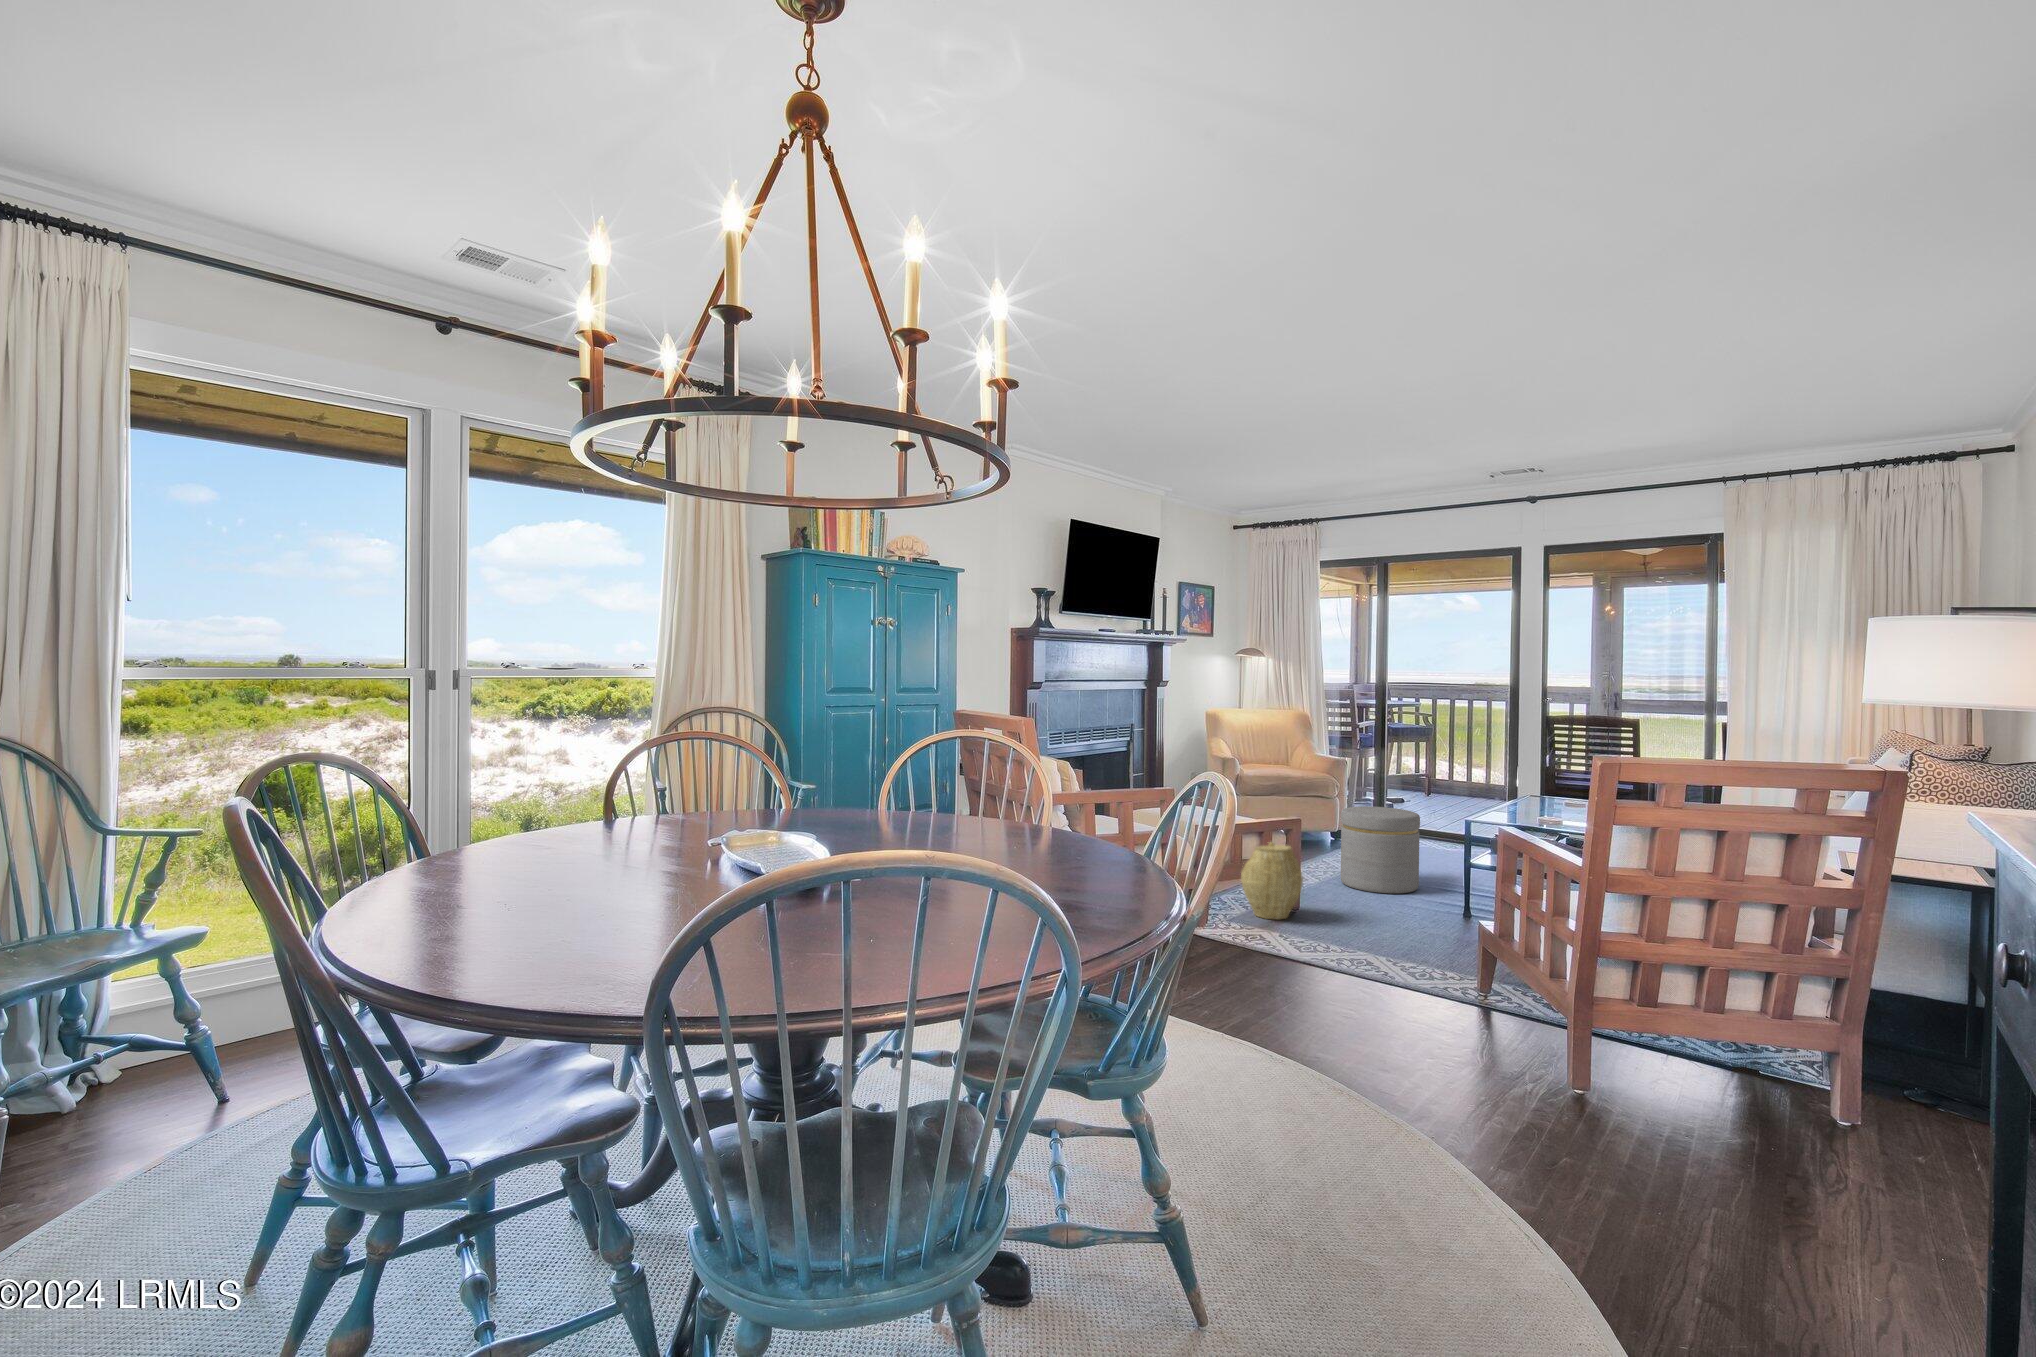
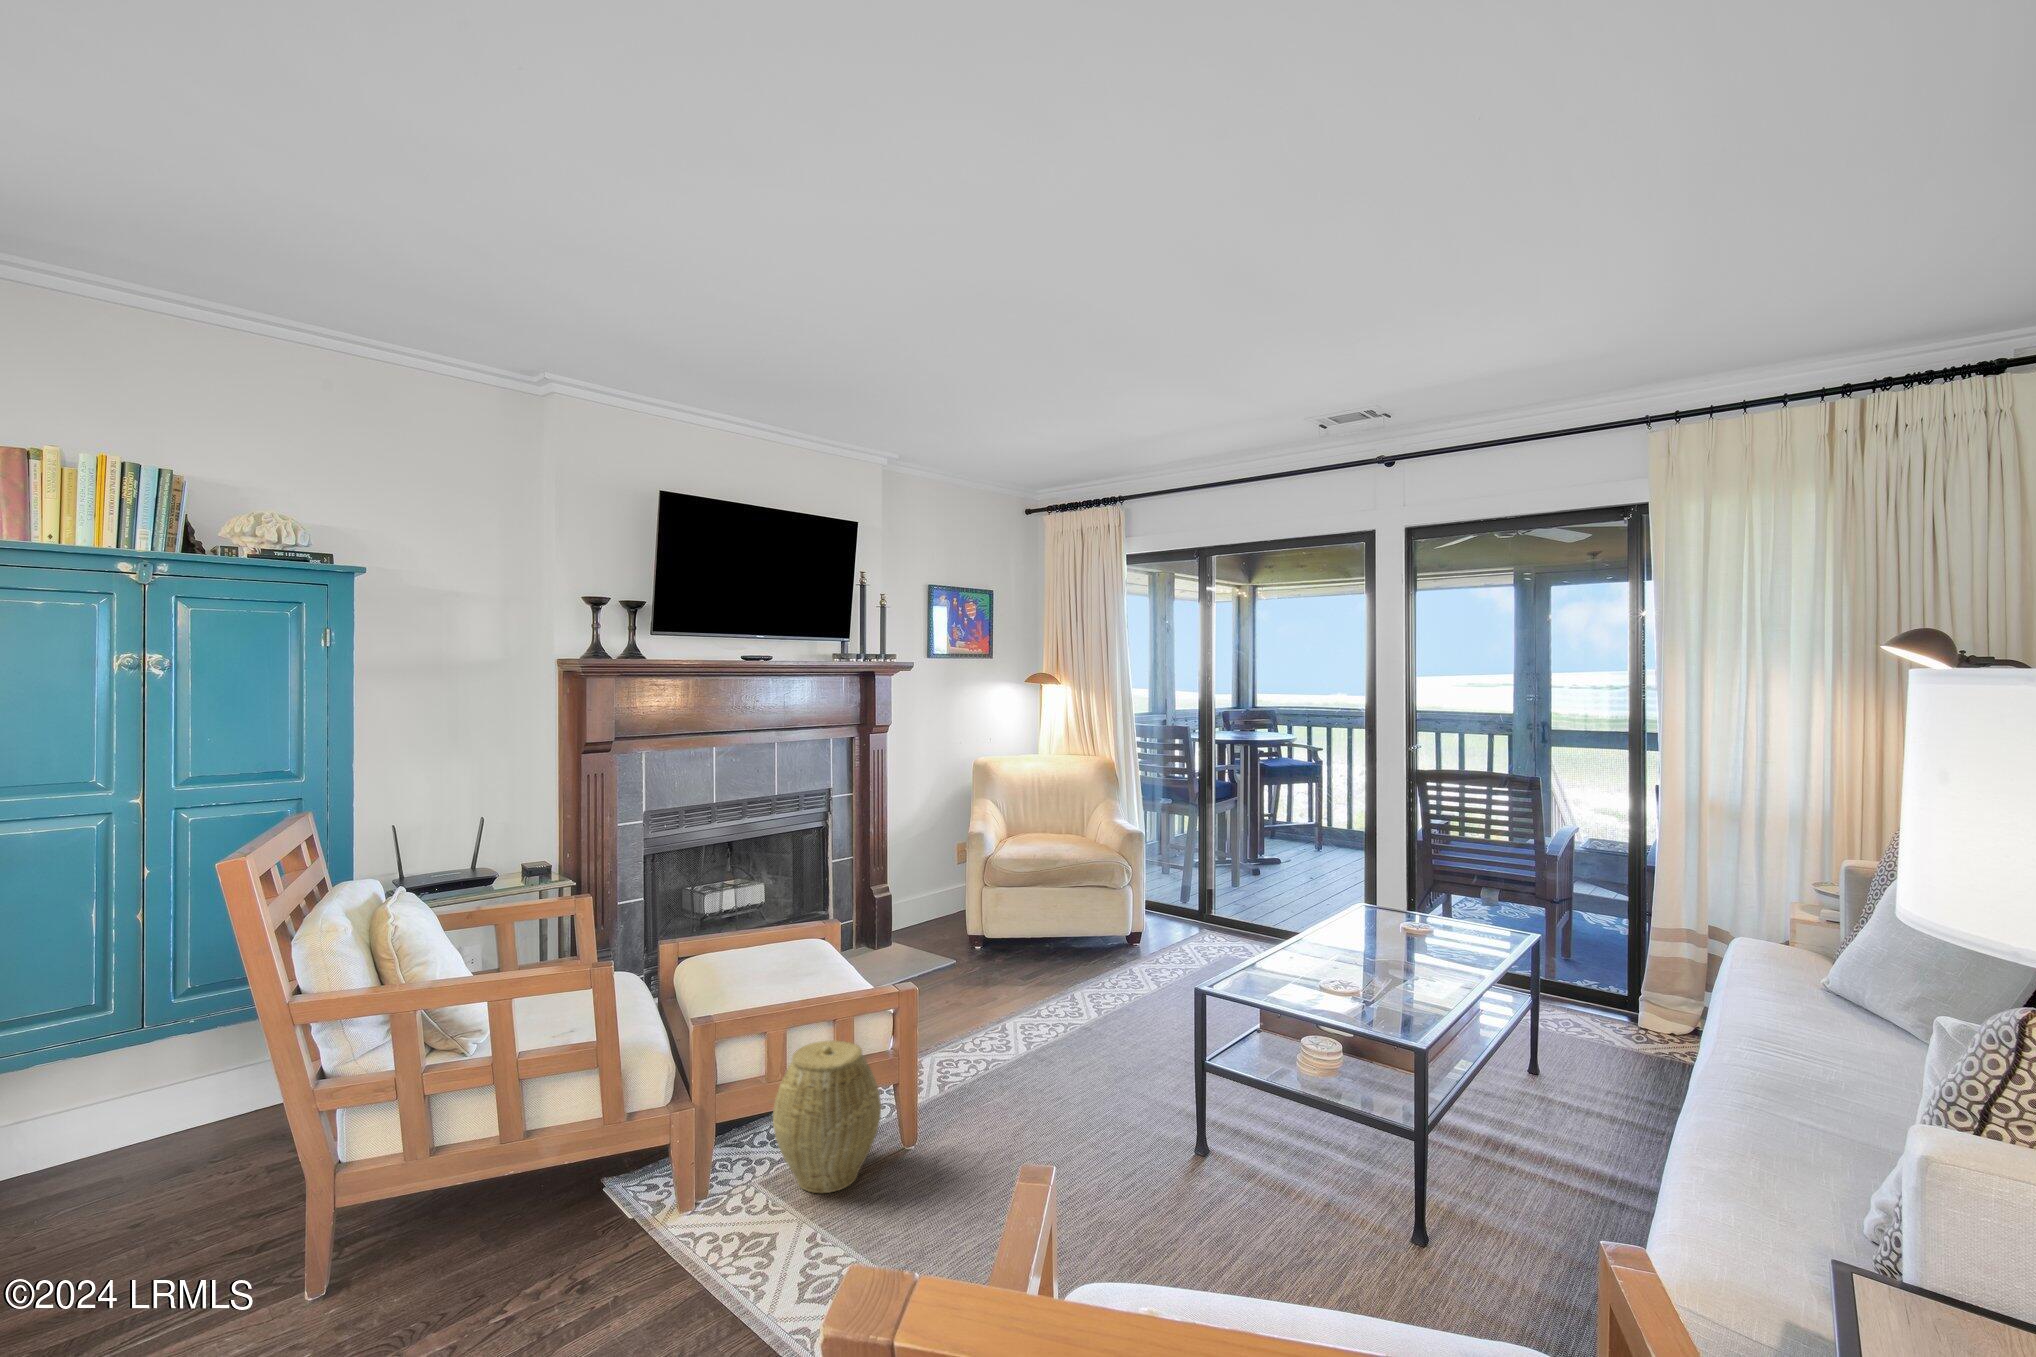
ottoman: present [1341,806,1420,894] -> none [1035,938,1153,1098]

